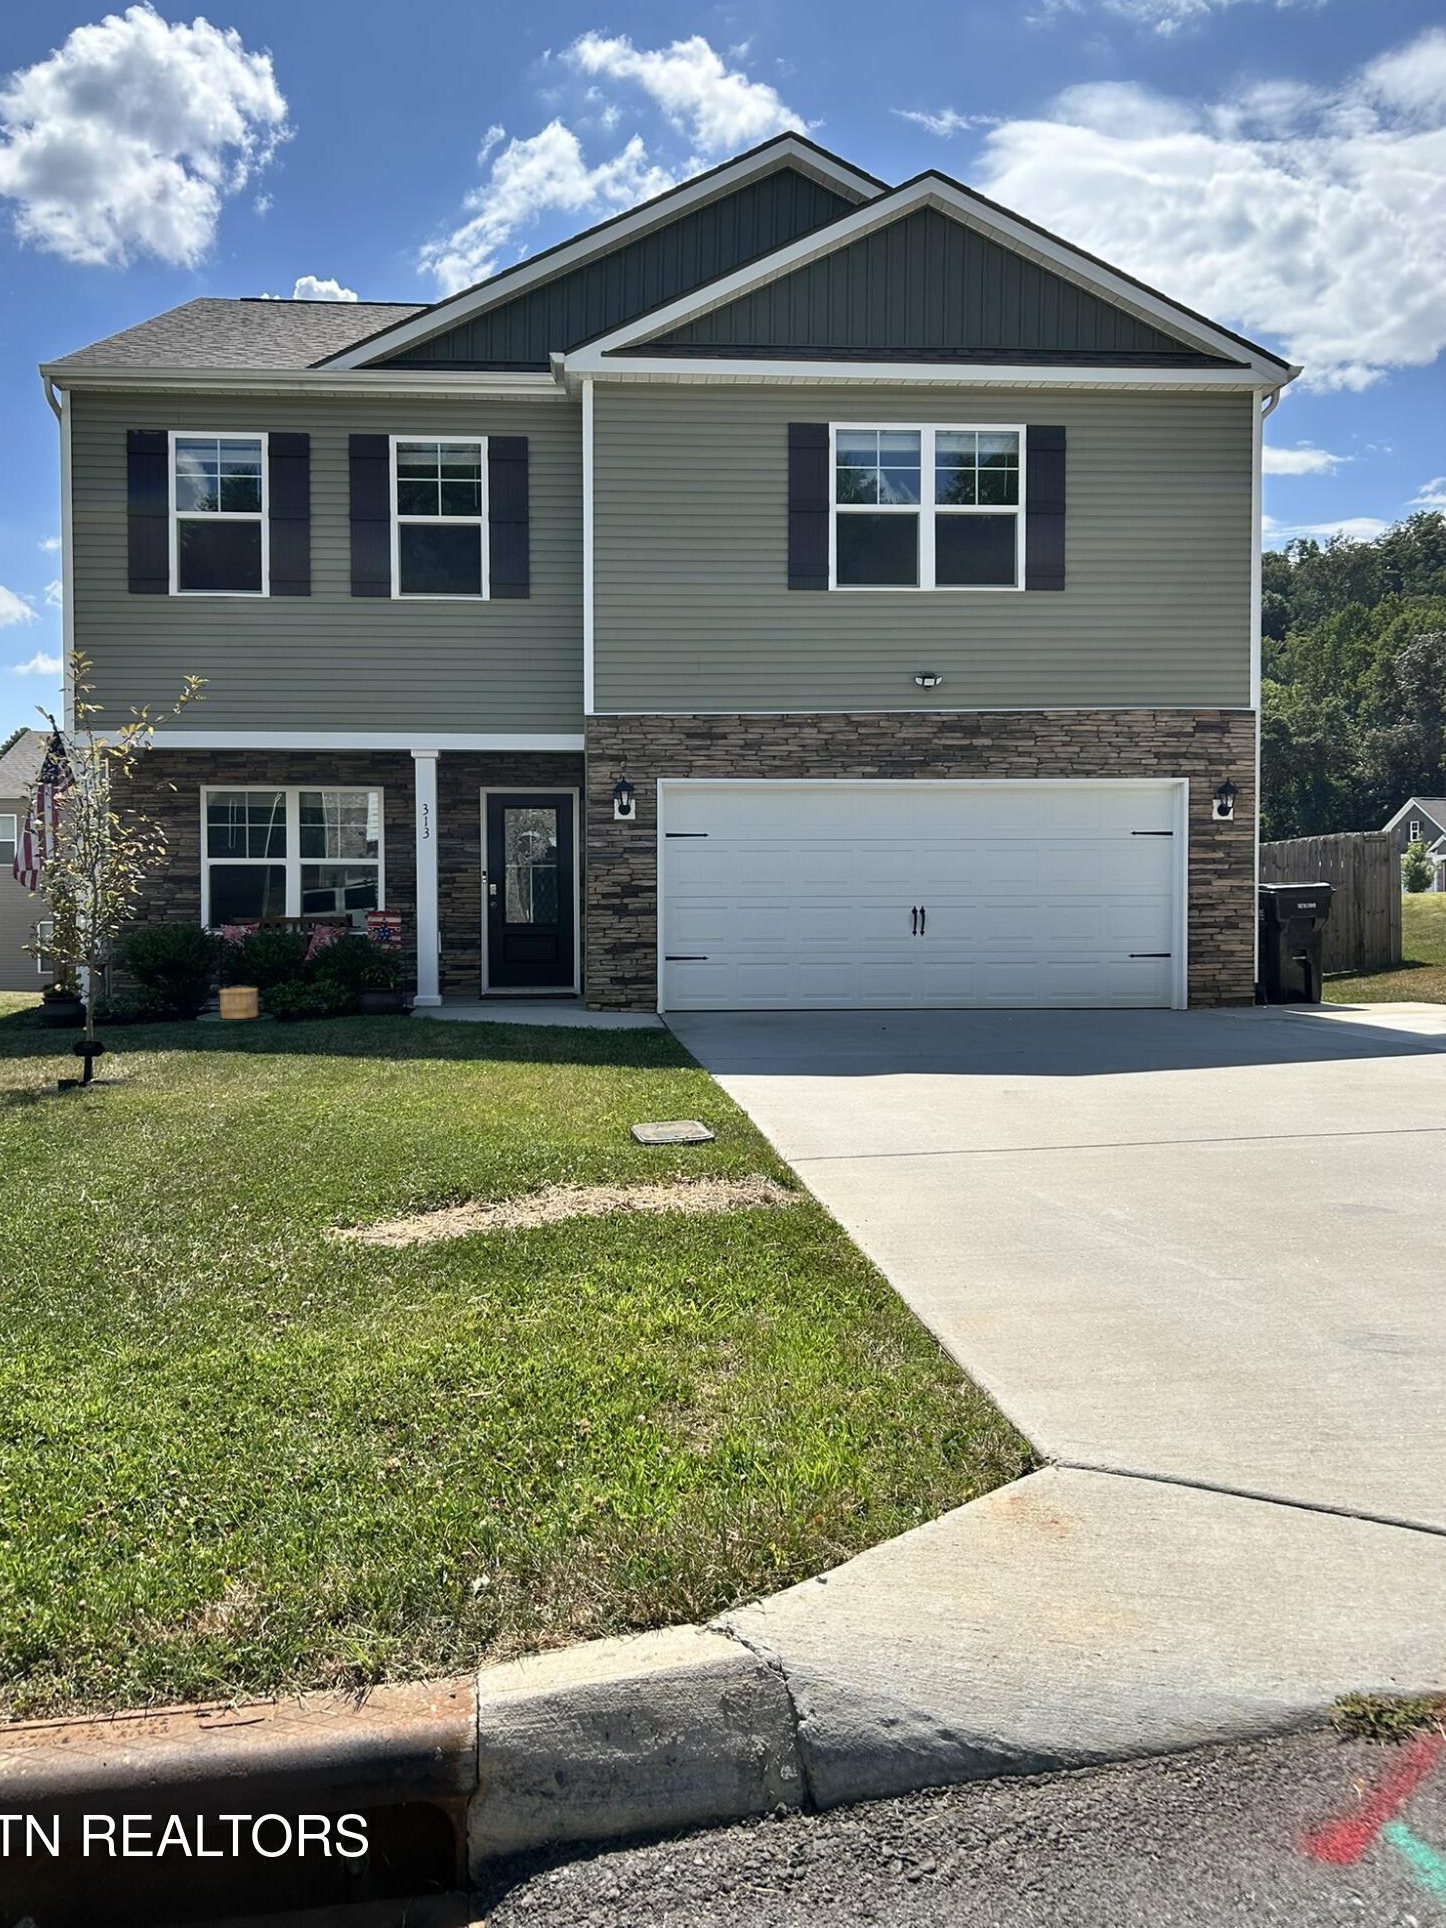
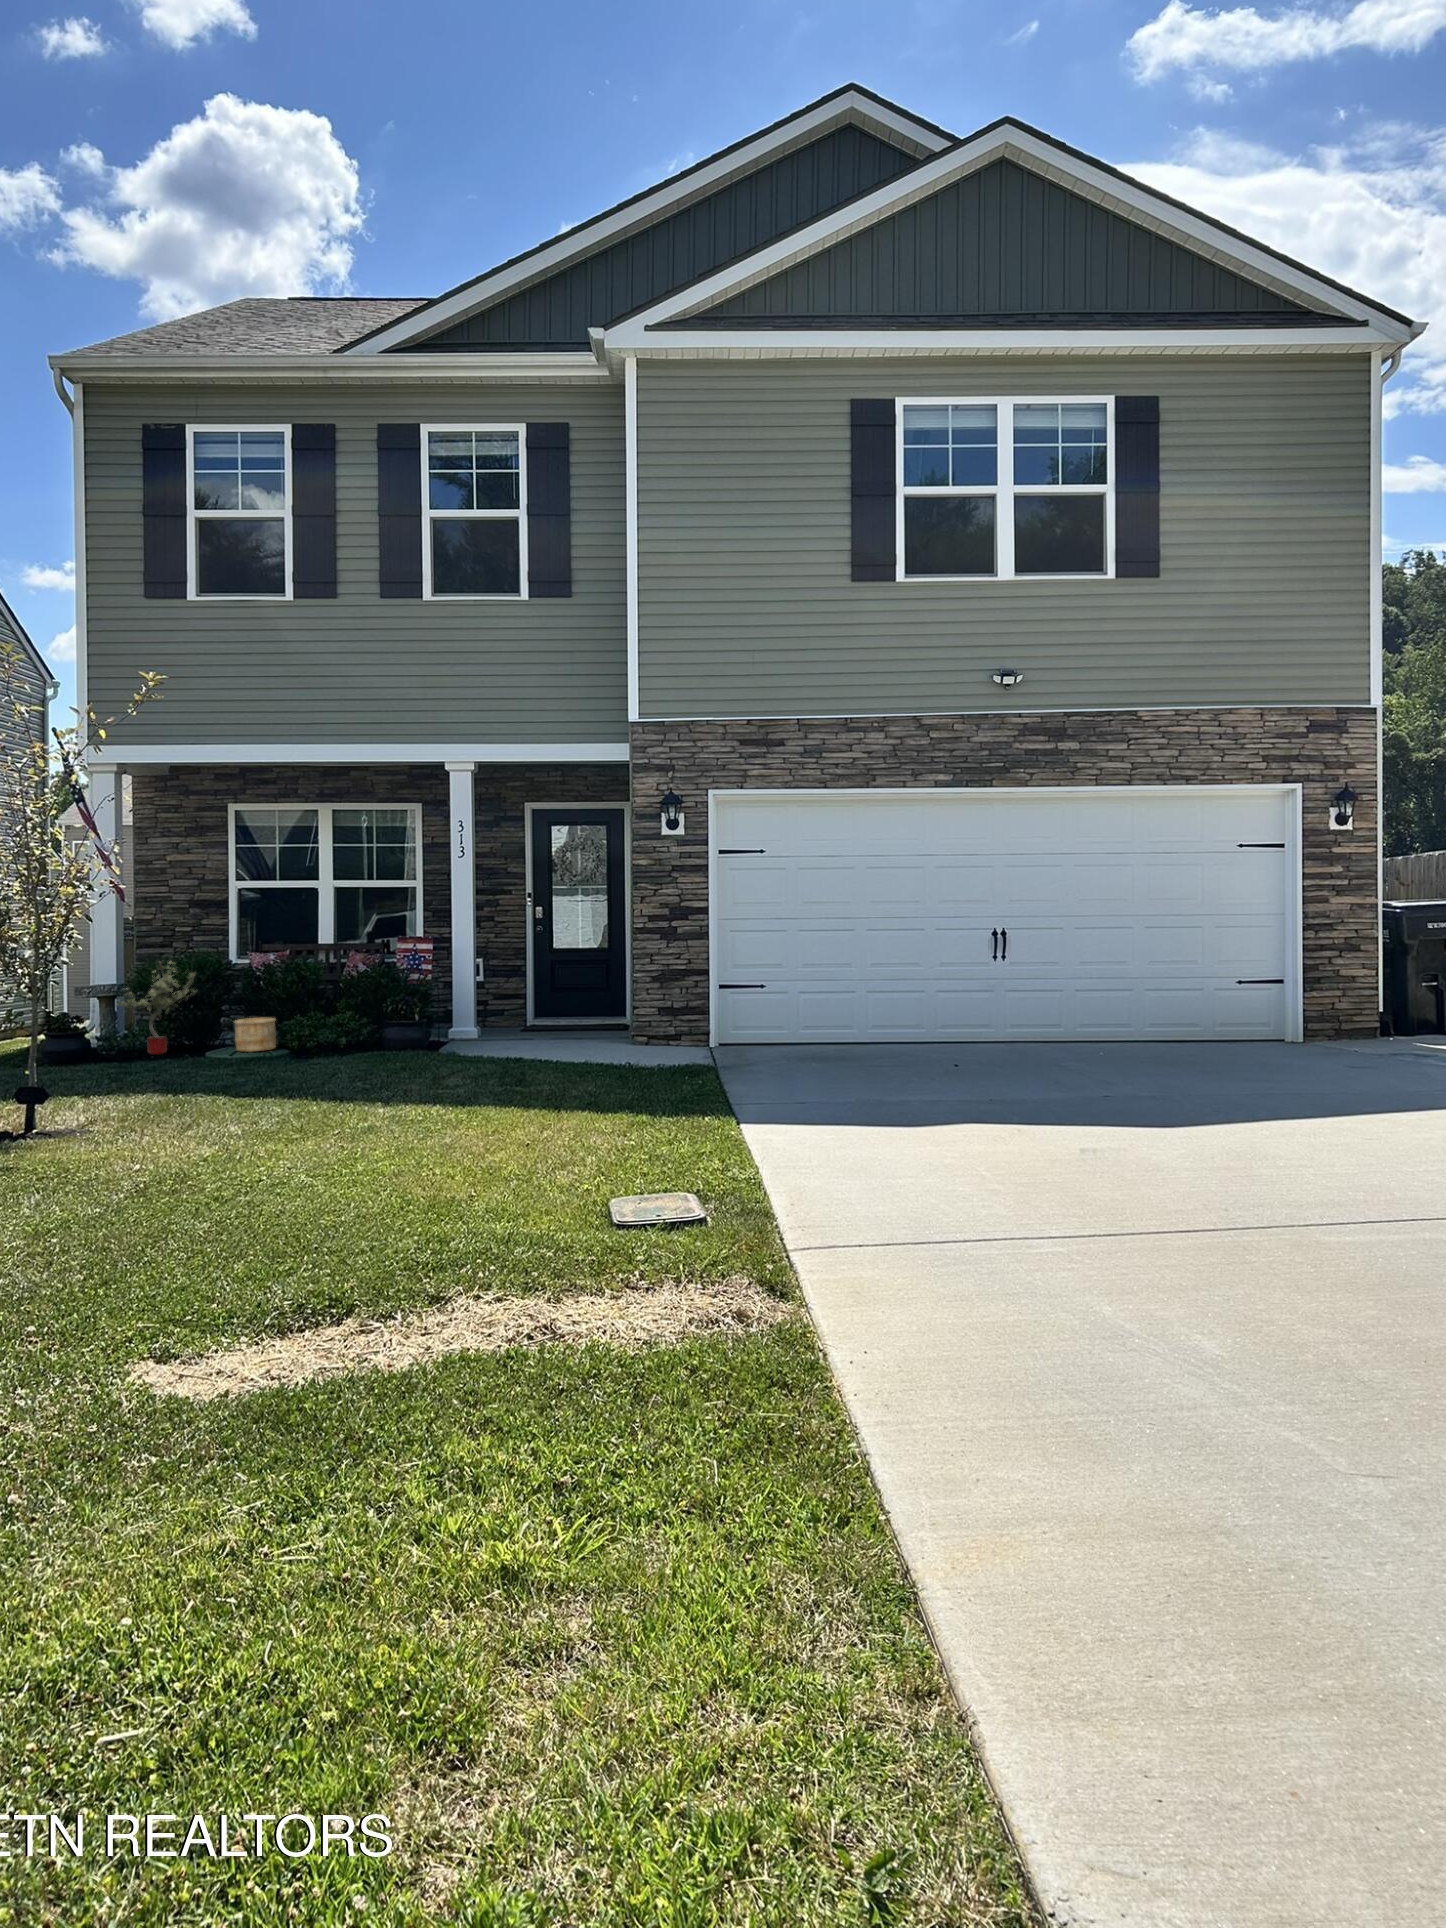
potted tree: none [108,934,186,1023] -> present [118,961,195,1055]

